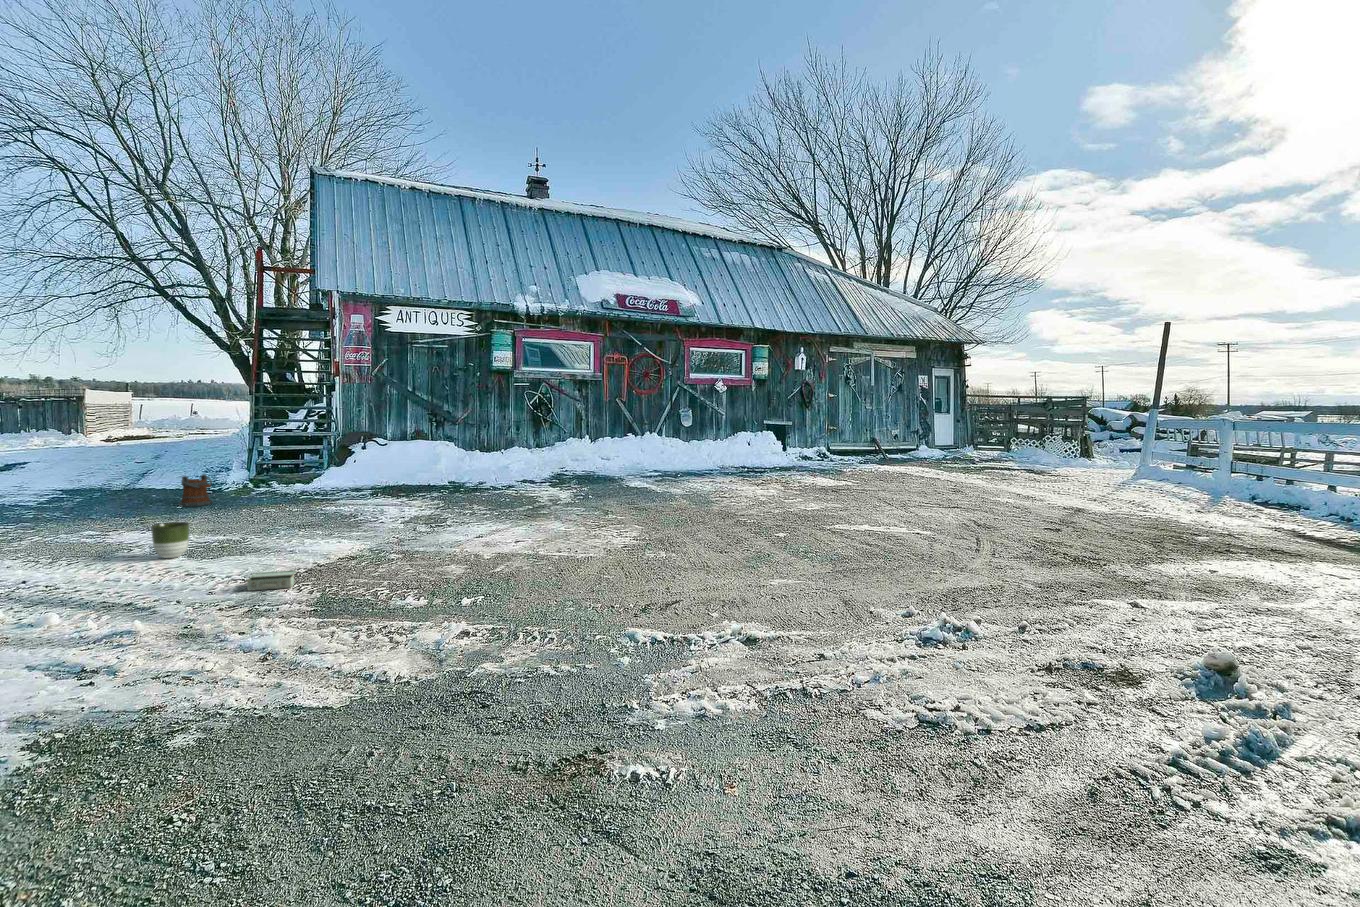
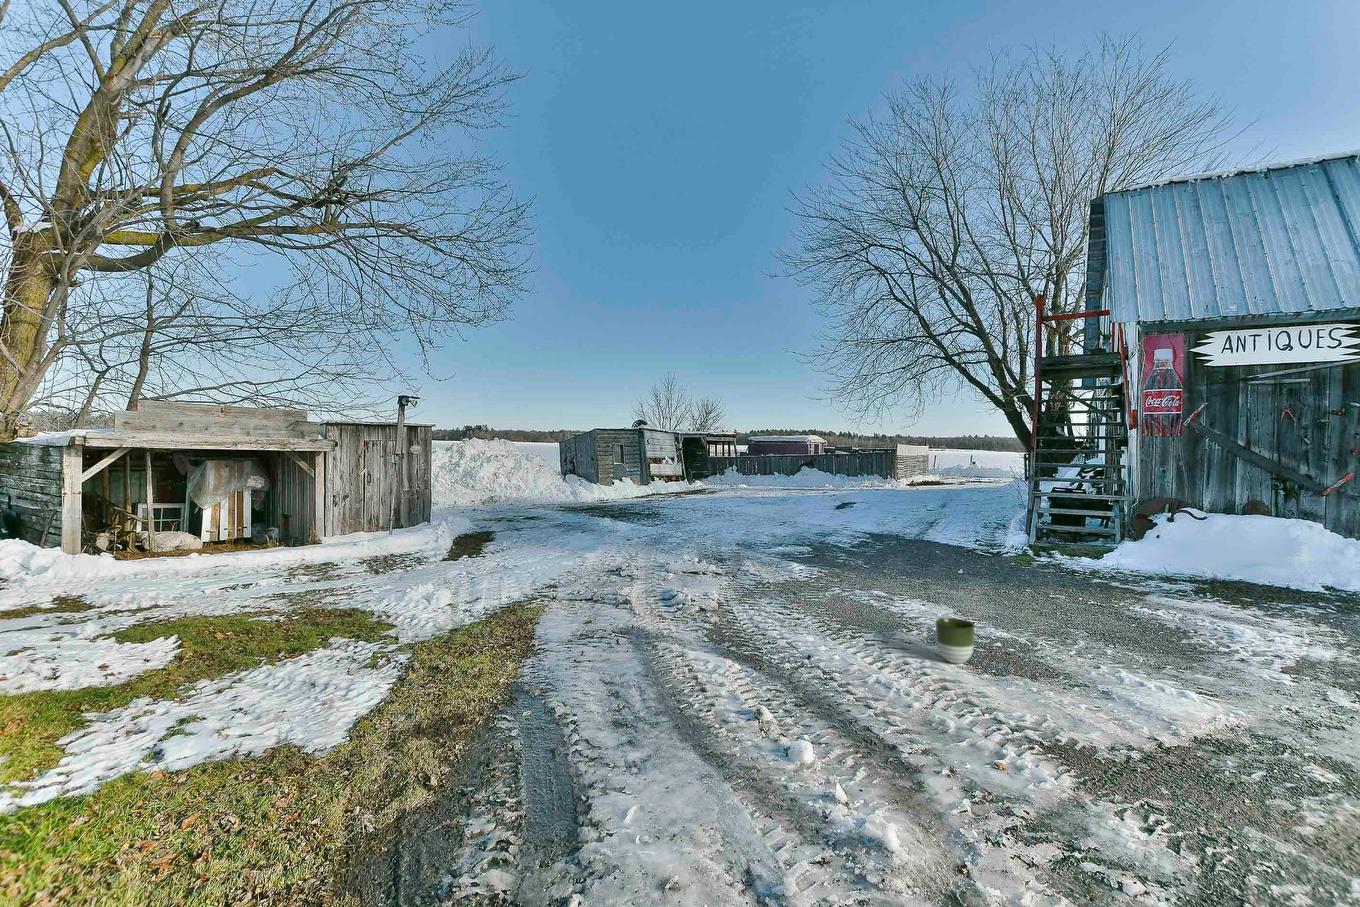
bucket: present [179,474,213,507] -> none [961,544,994,578]
toolbox: present [247,571,296,591] -> none [1054,746,1132,800]

